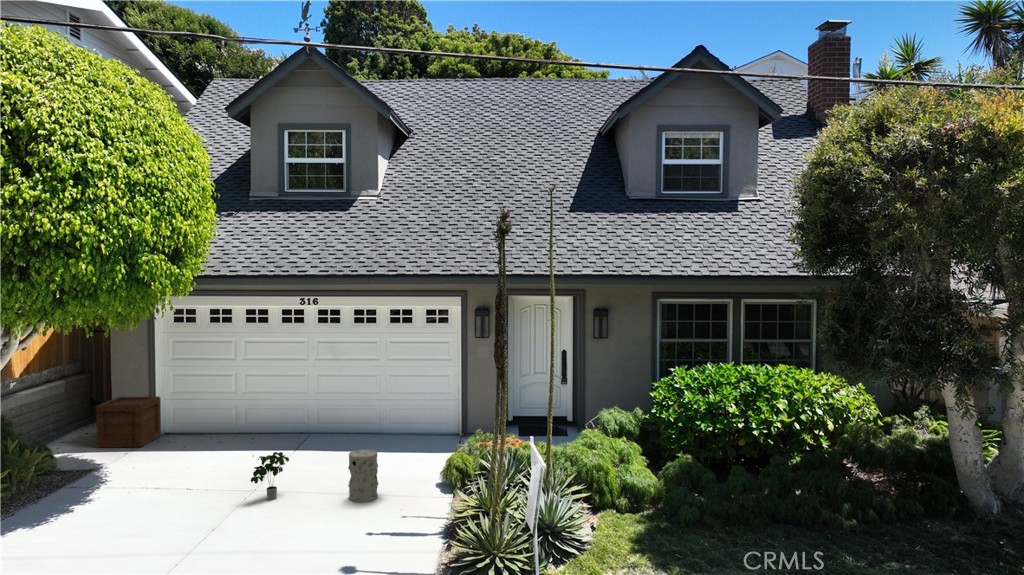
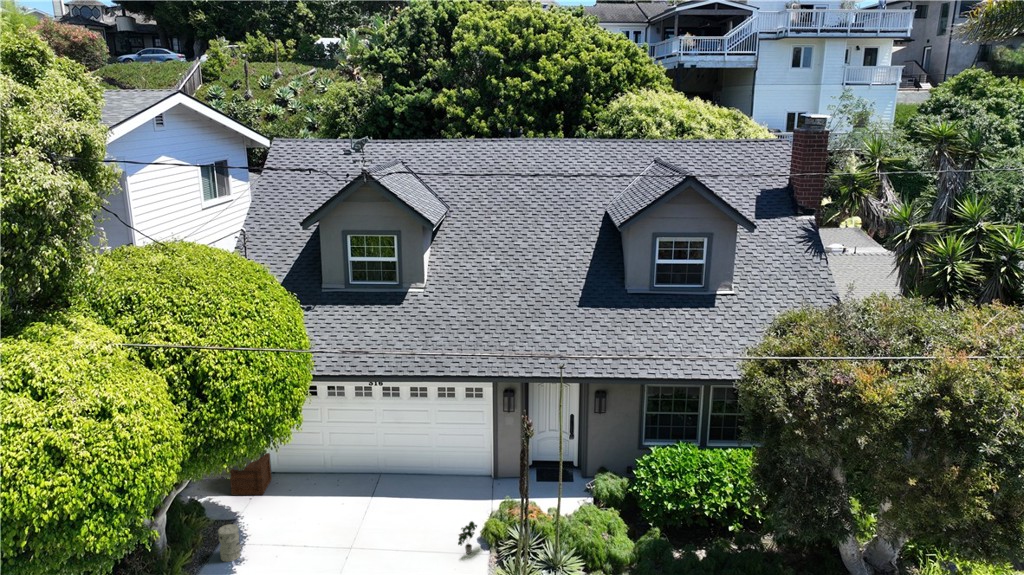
trash can: present [348,449,378,502] -> present [218,524,241,562]
potted plant: present [251,452,289,500] -> present [458,521,477,553]

